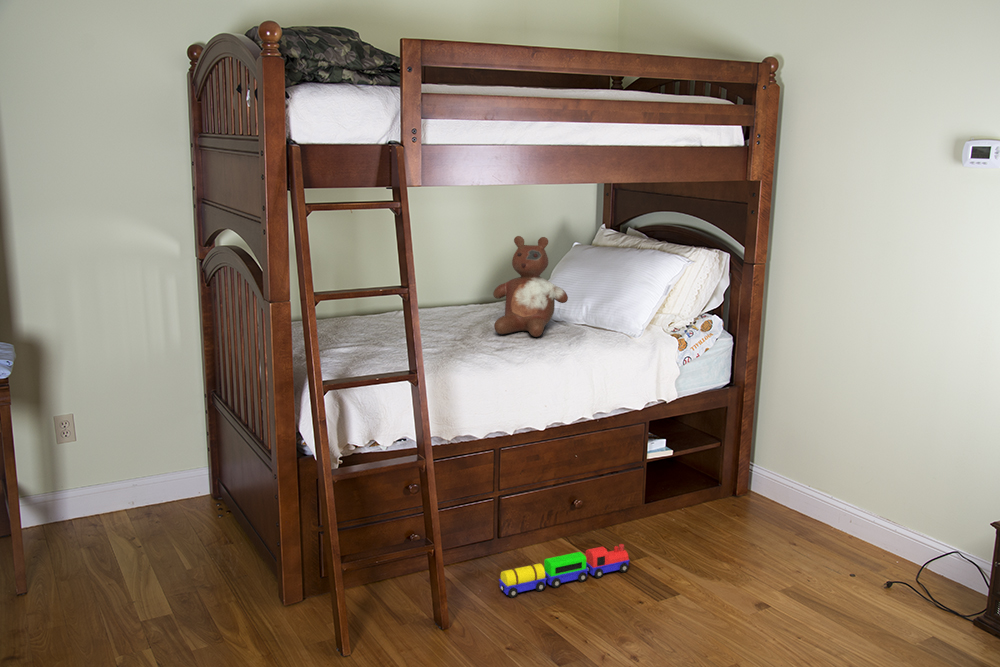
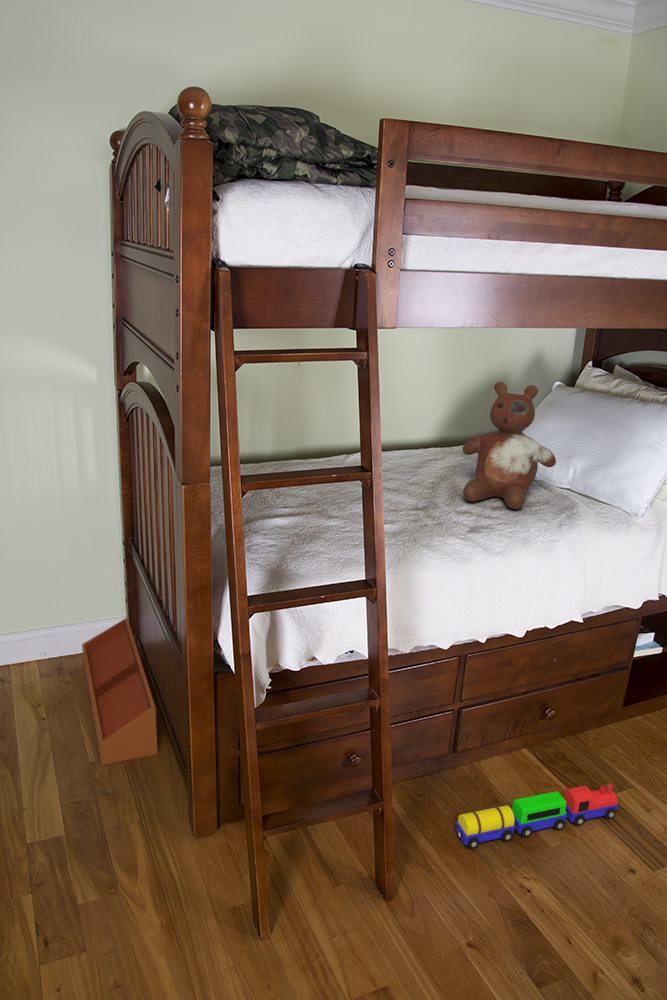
storage bin: none [163,464,244,573] -> present [82,618,158,766]

